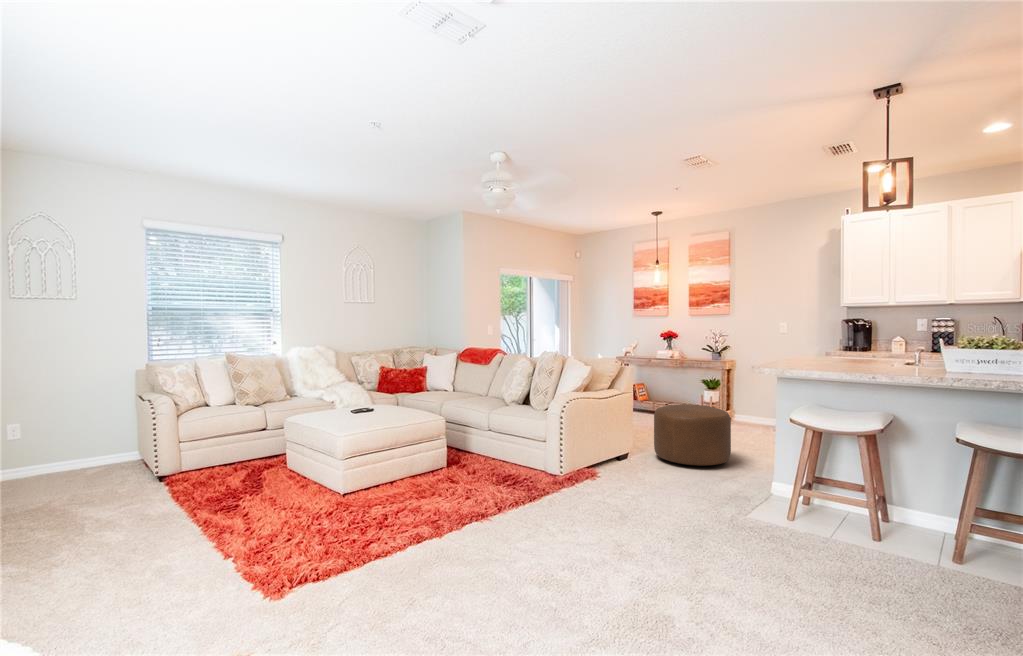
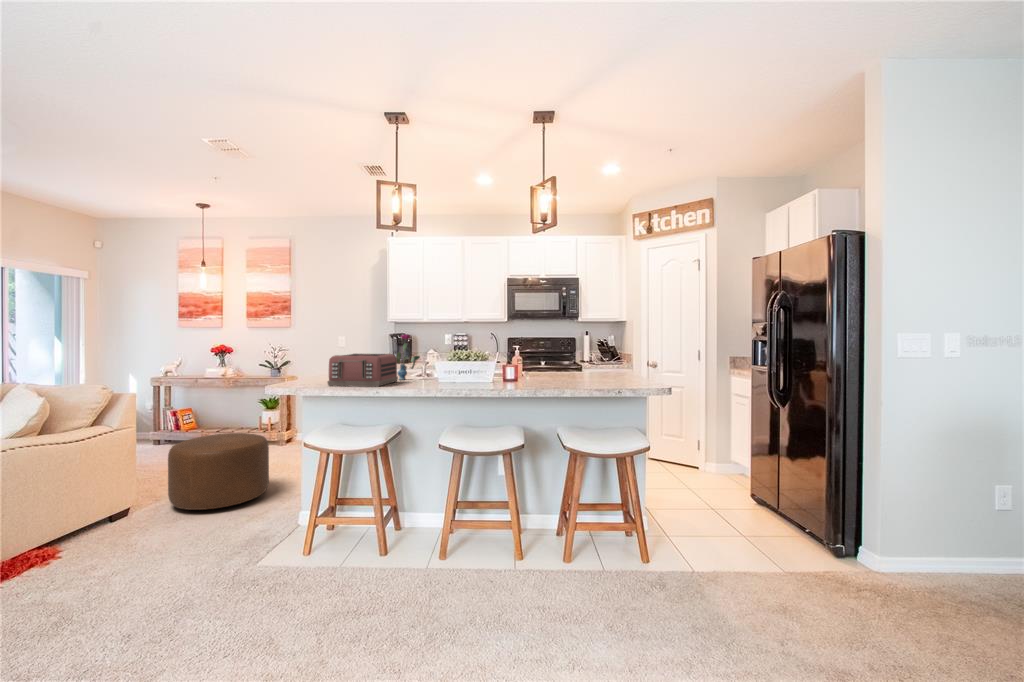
vase: none [875,318,910,366] -> present [397,334,420,380]
toaster: none [808,338,884,371] -> present [328,354,398,387]

